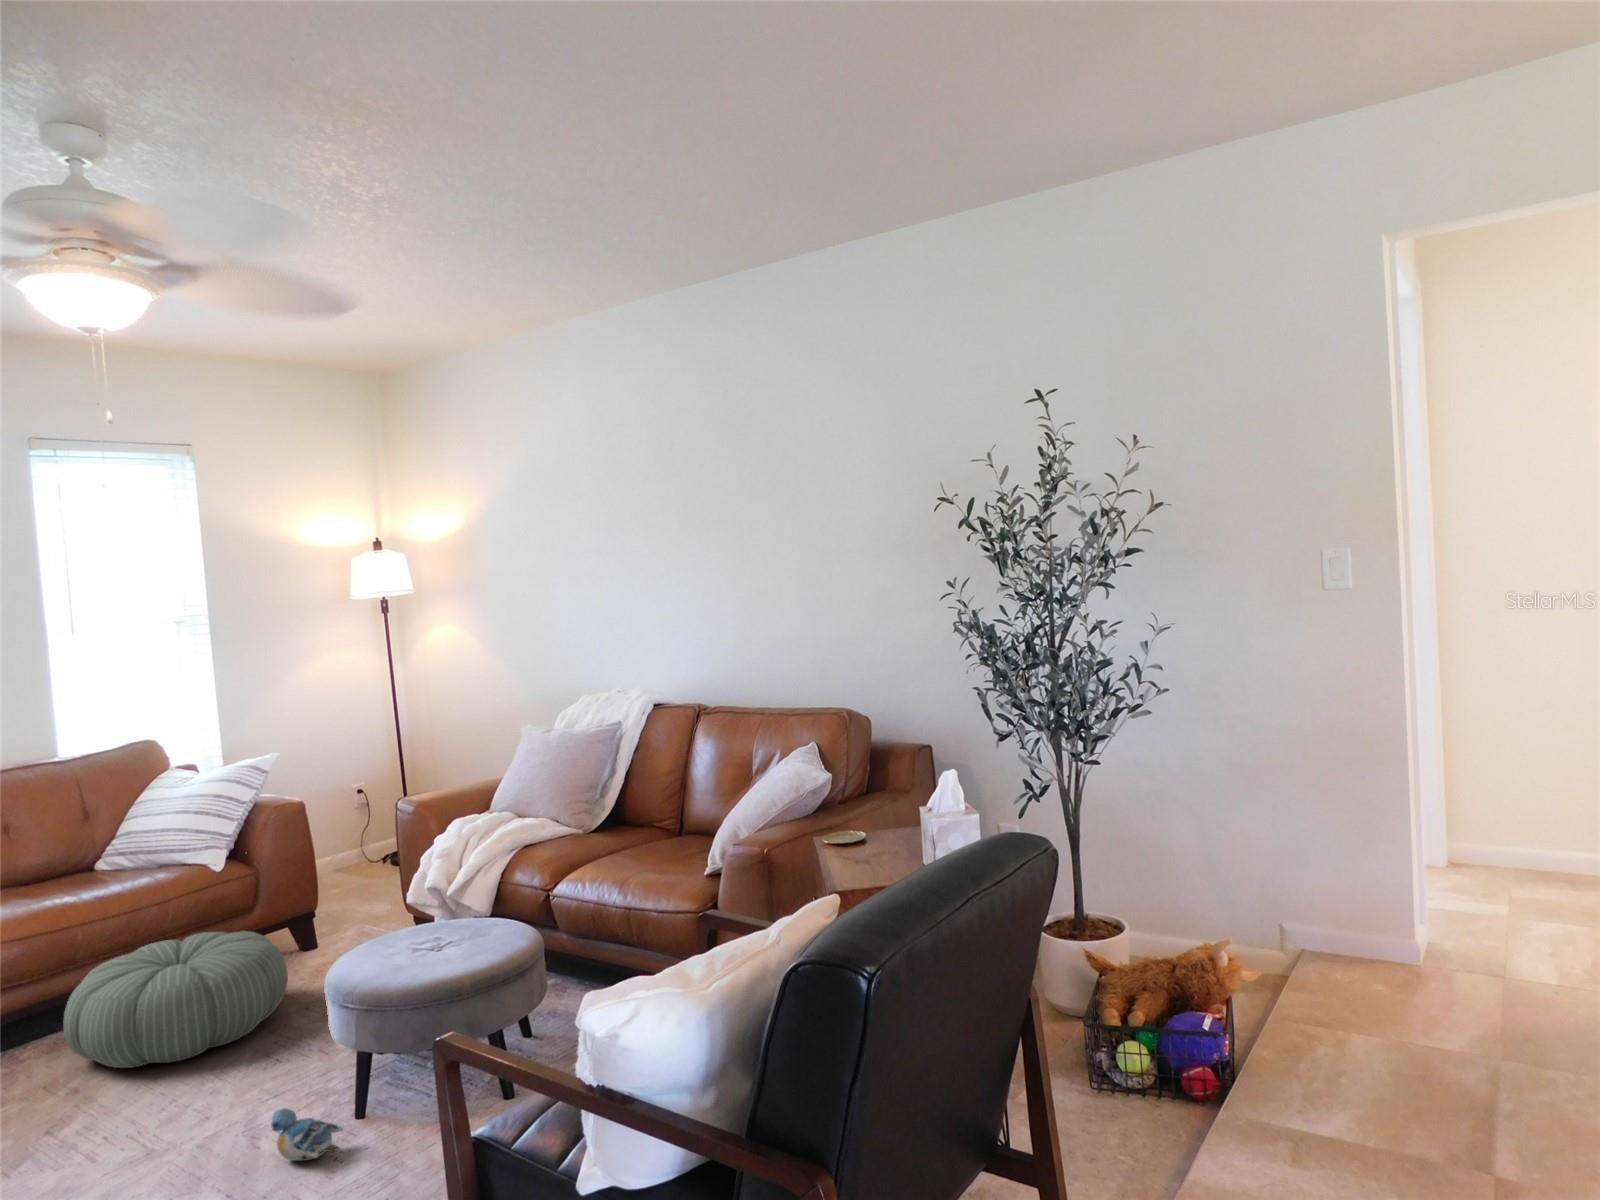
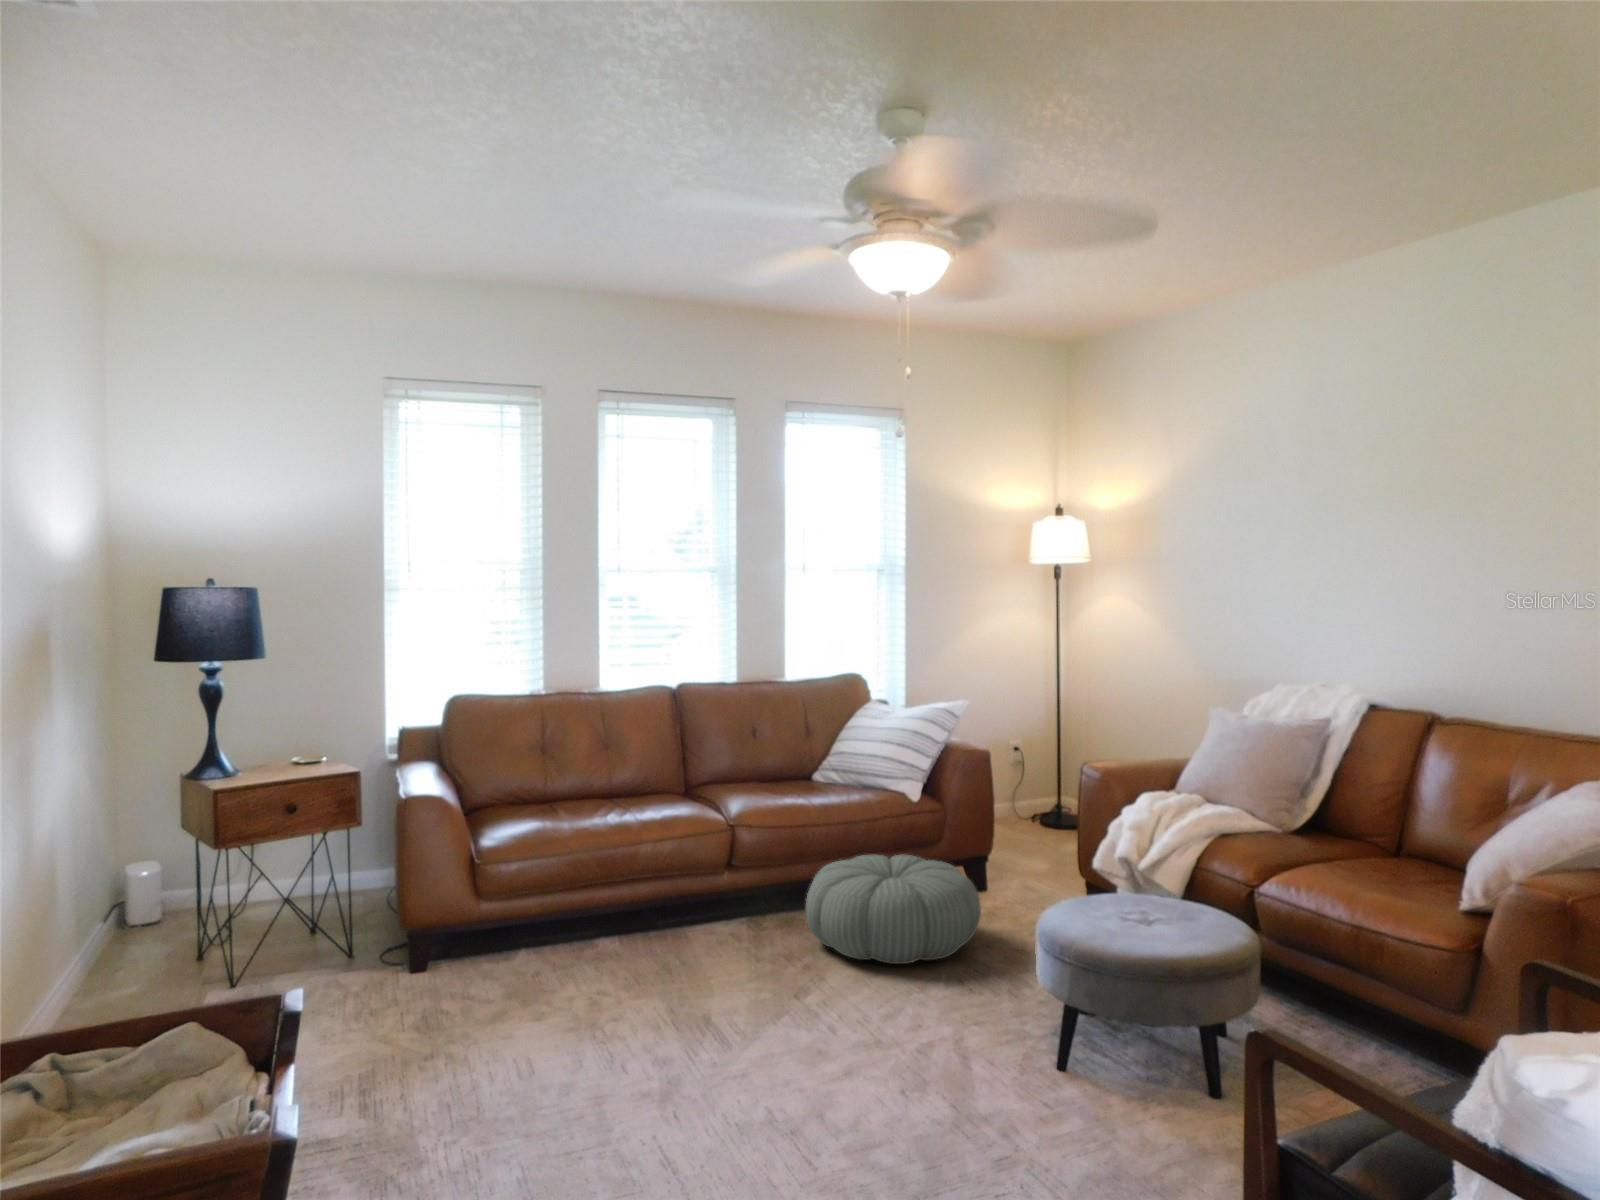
plush toy: present [271,1108,343,1161] -> none [1003,1029,1066,1083]

